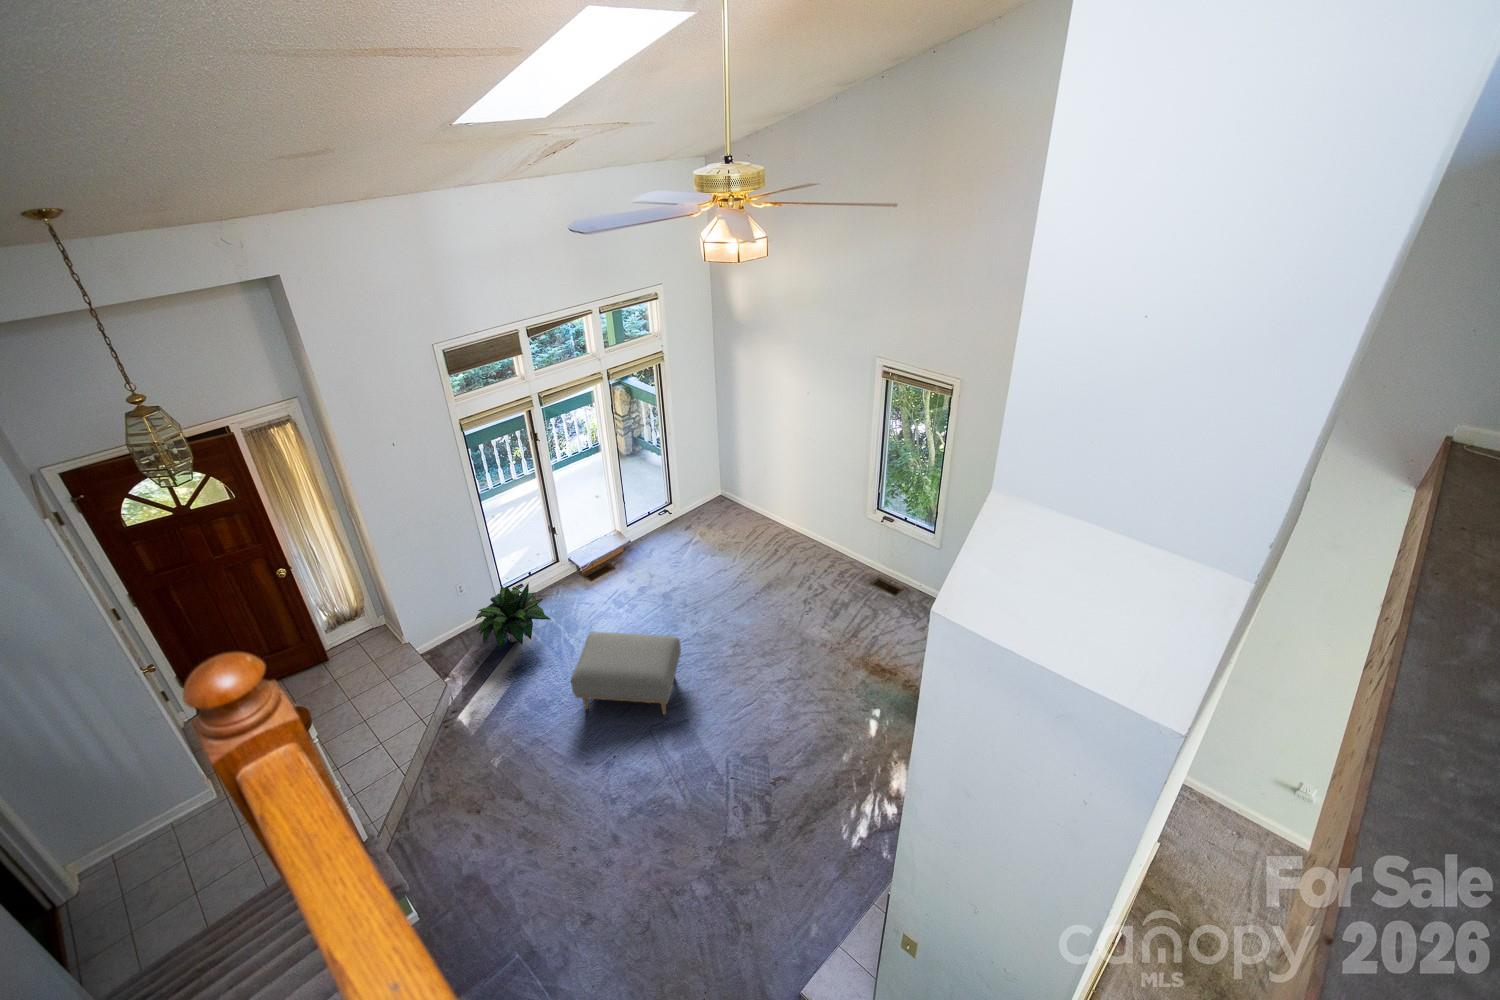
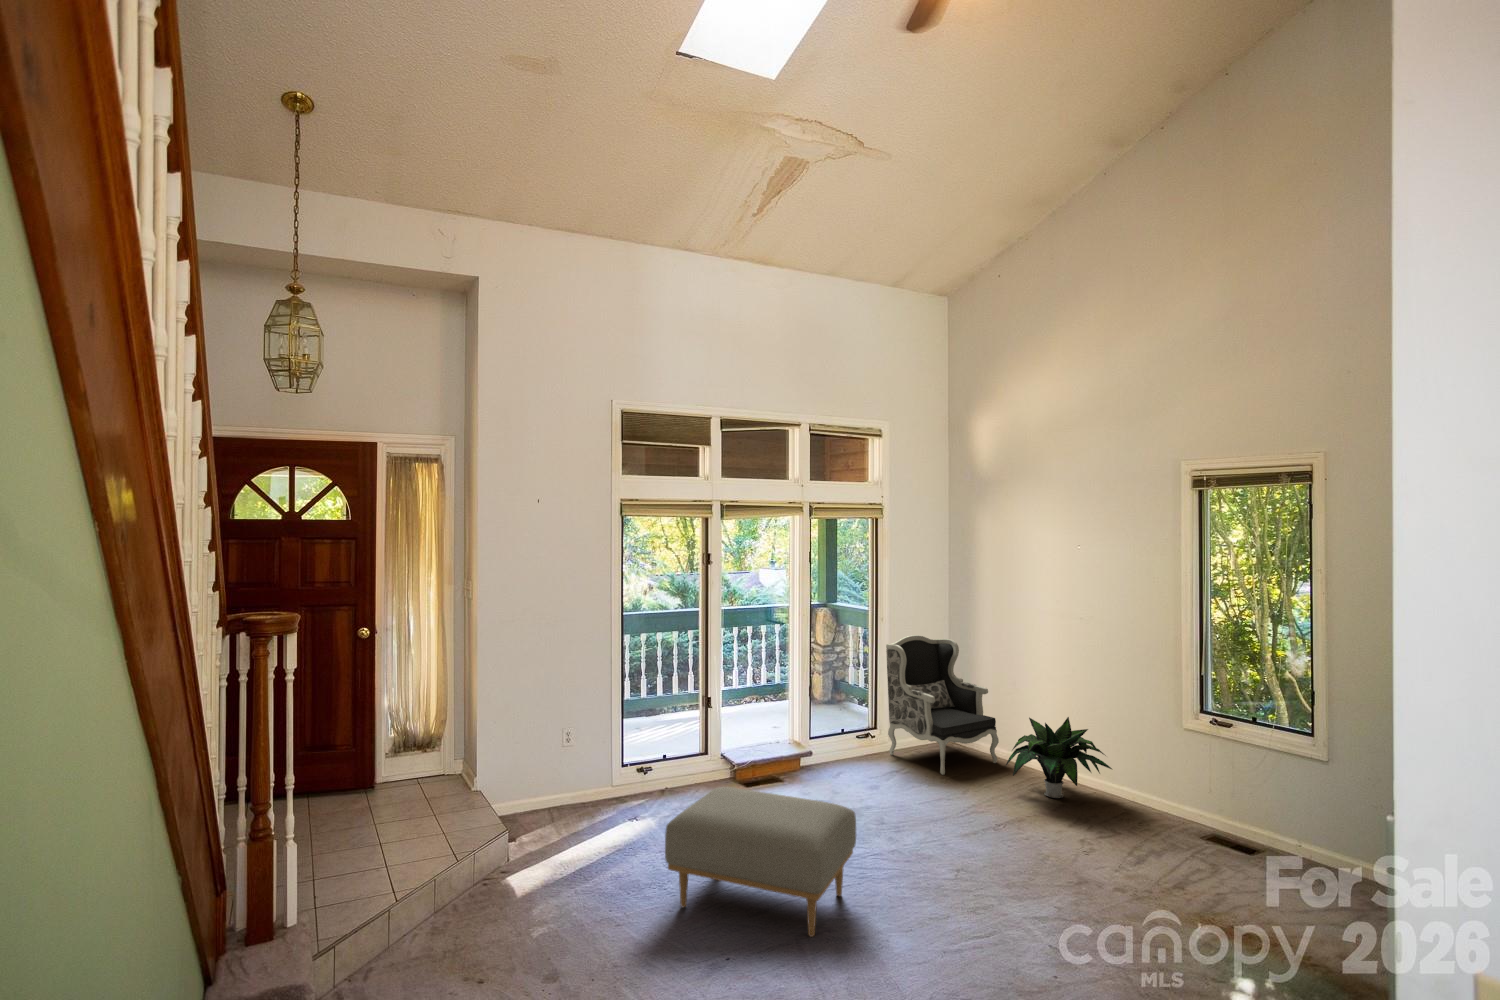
armchair: none [676,435,755,540] -> present [886,635,999,775]
potted plant: present [476,583,550,649] -> present [1006,717,1112,798]

